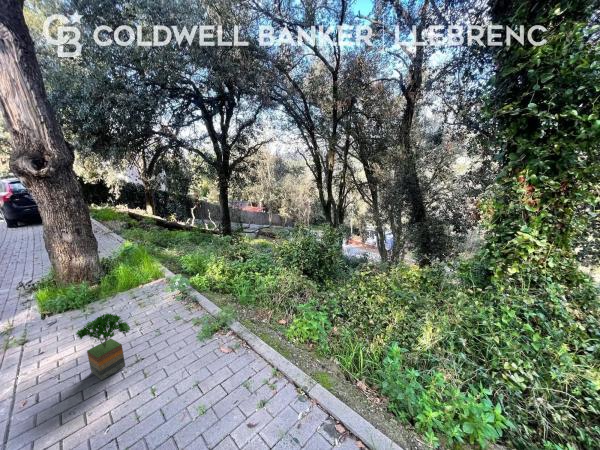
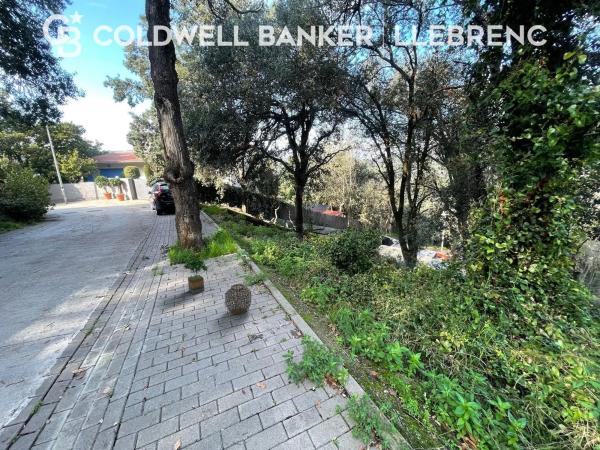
woven basket: none [182,352,231,411] -> present [225,284,251,315]

